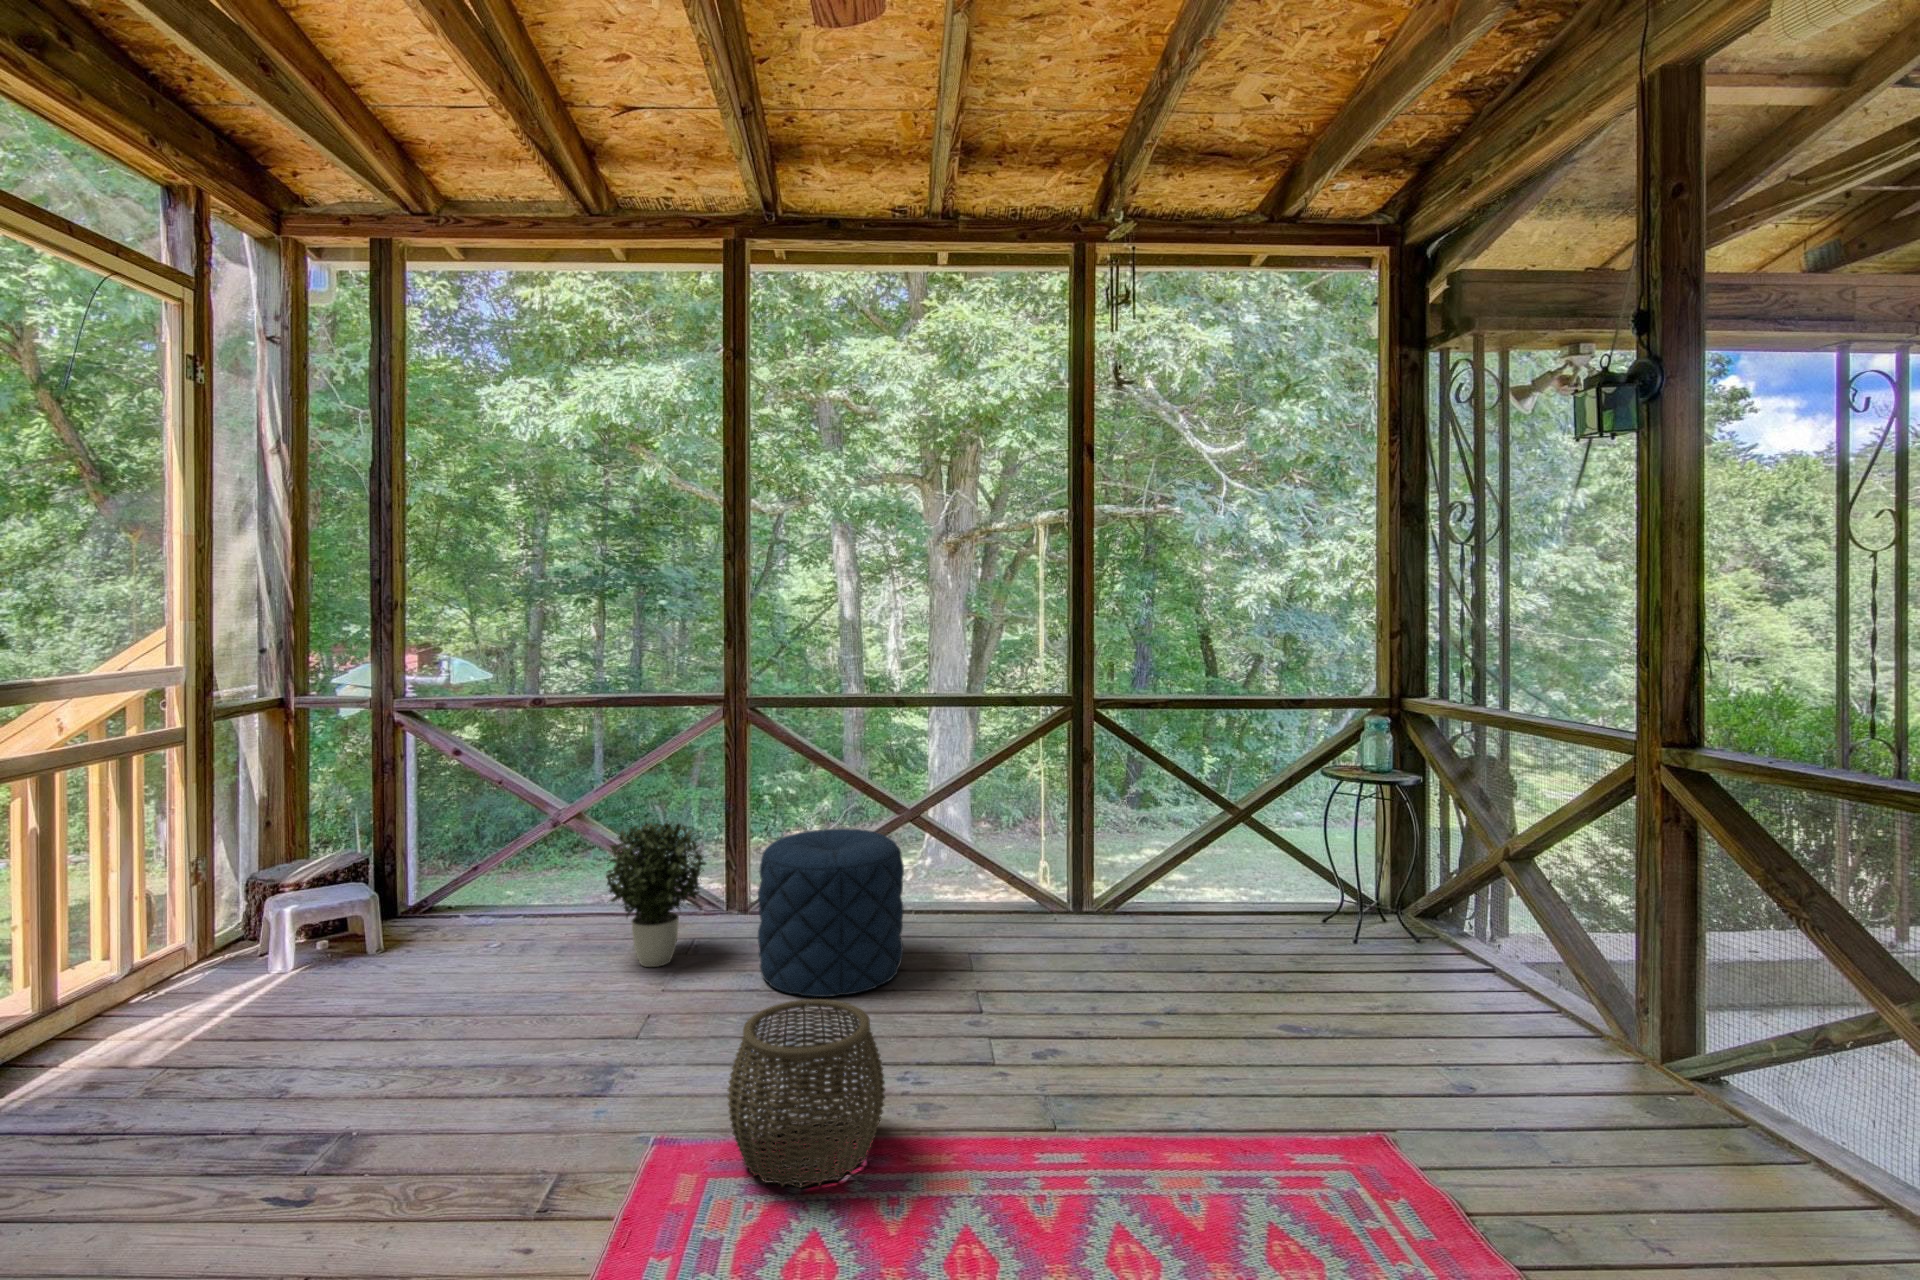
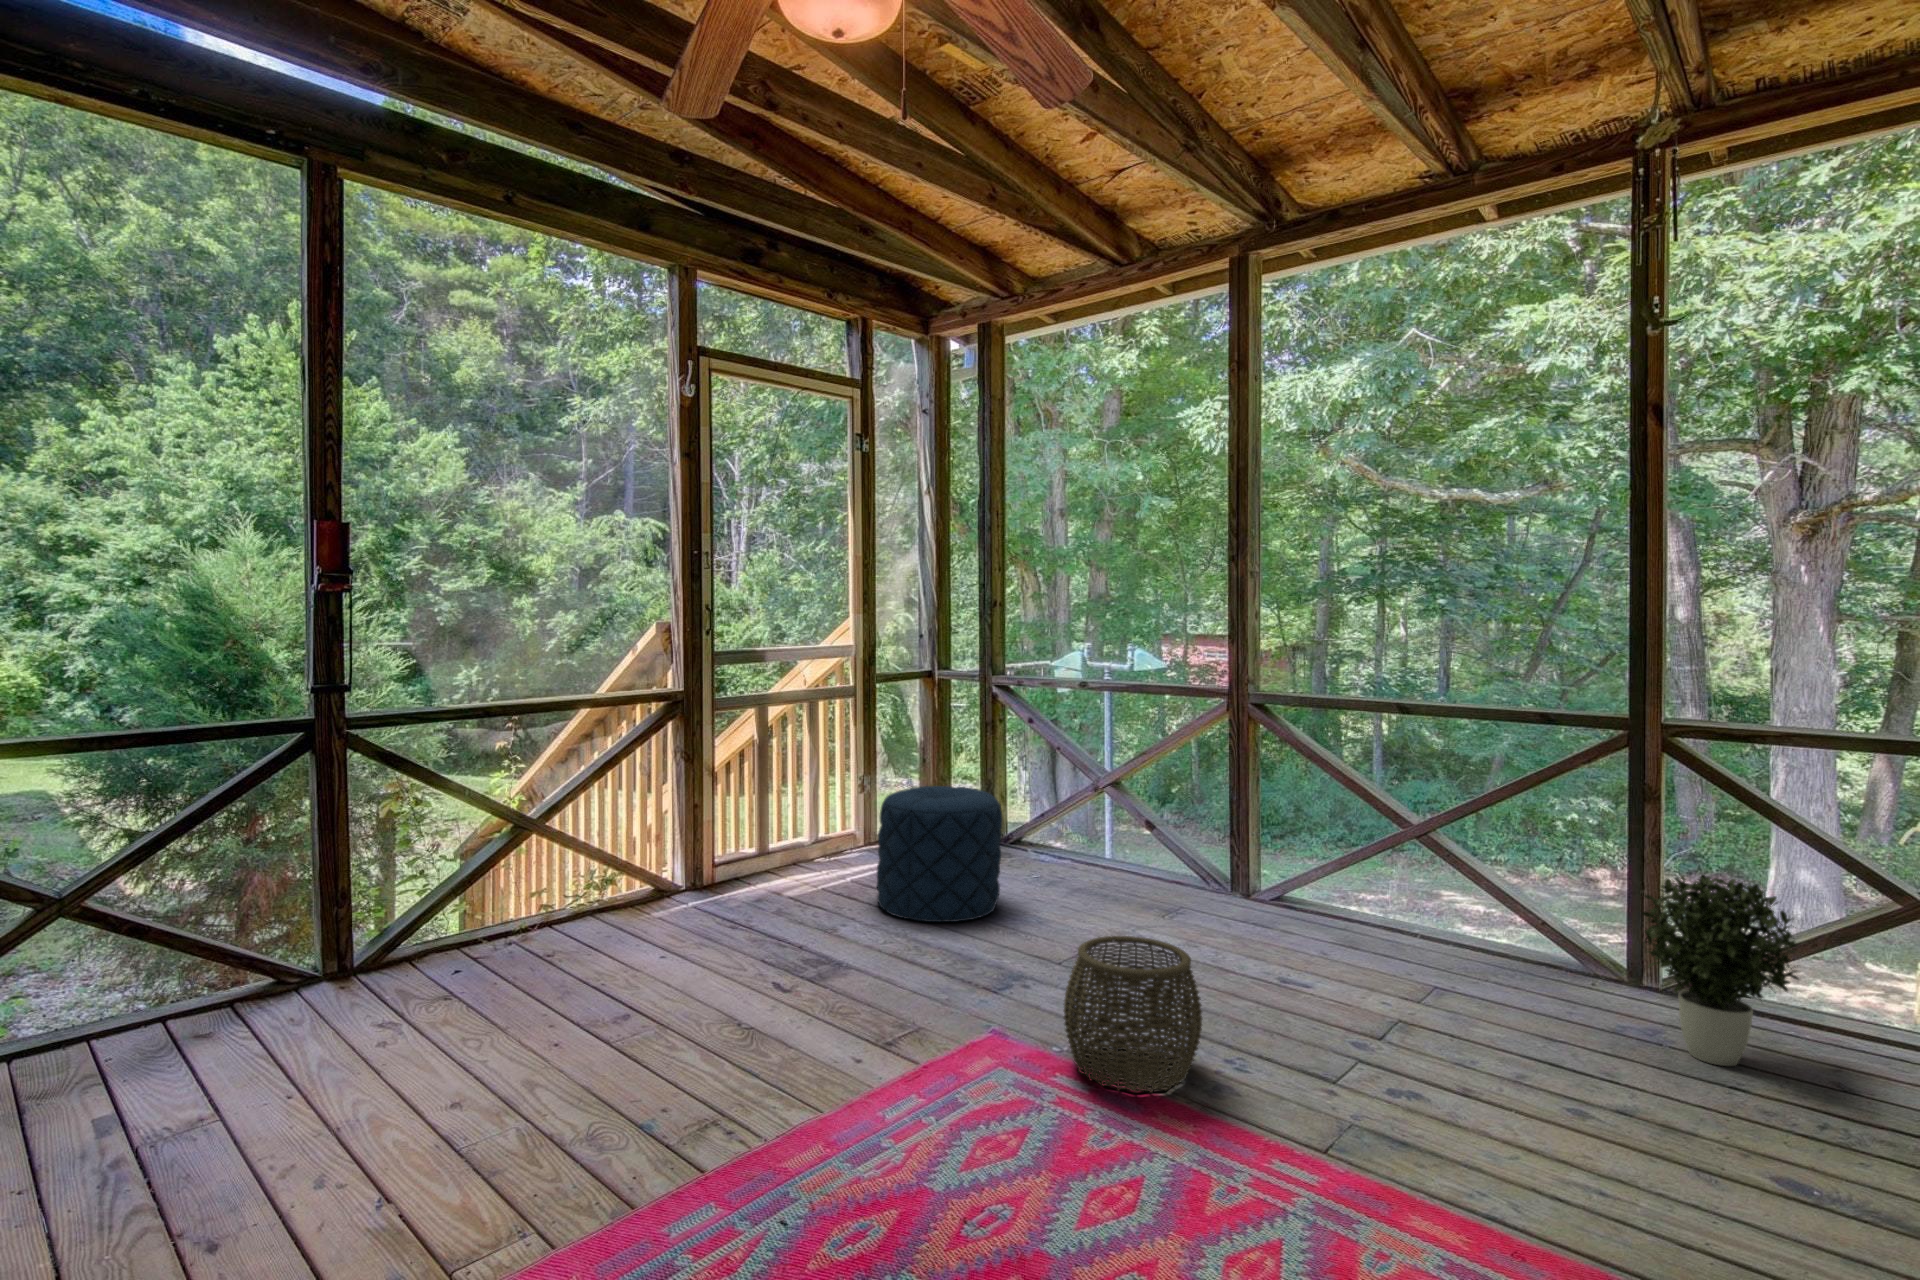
potted plant: present [606,822,706,967] -> present [1642,874,1799,1066]
pouf: present [758,828,904,997] -> present [877,786,1003,922]

